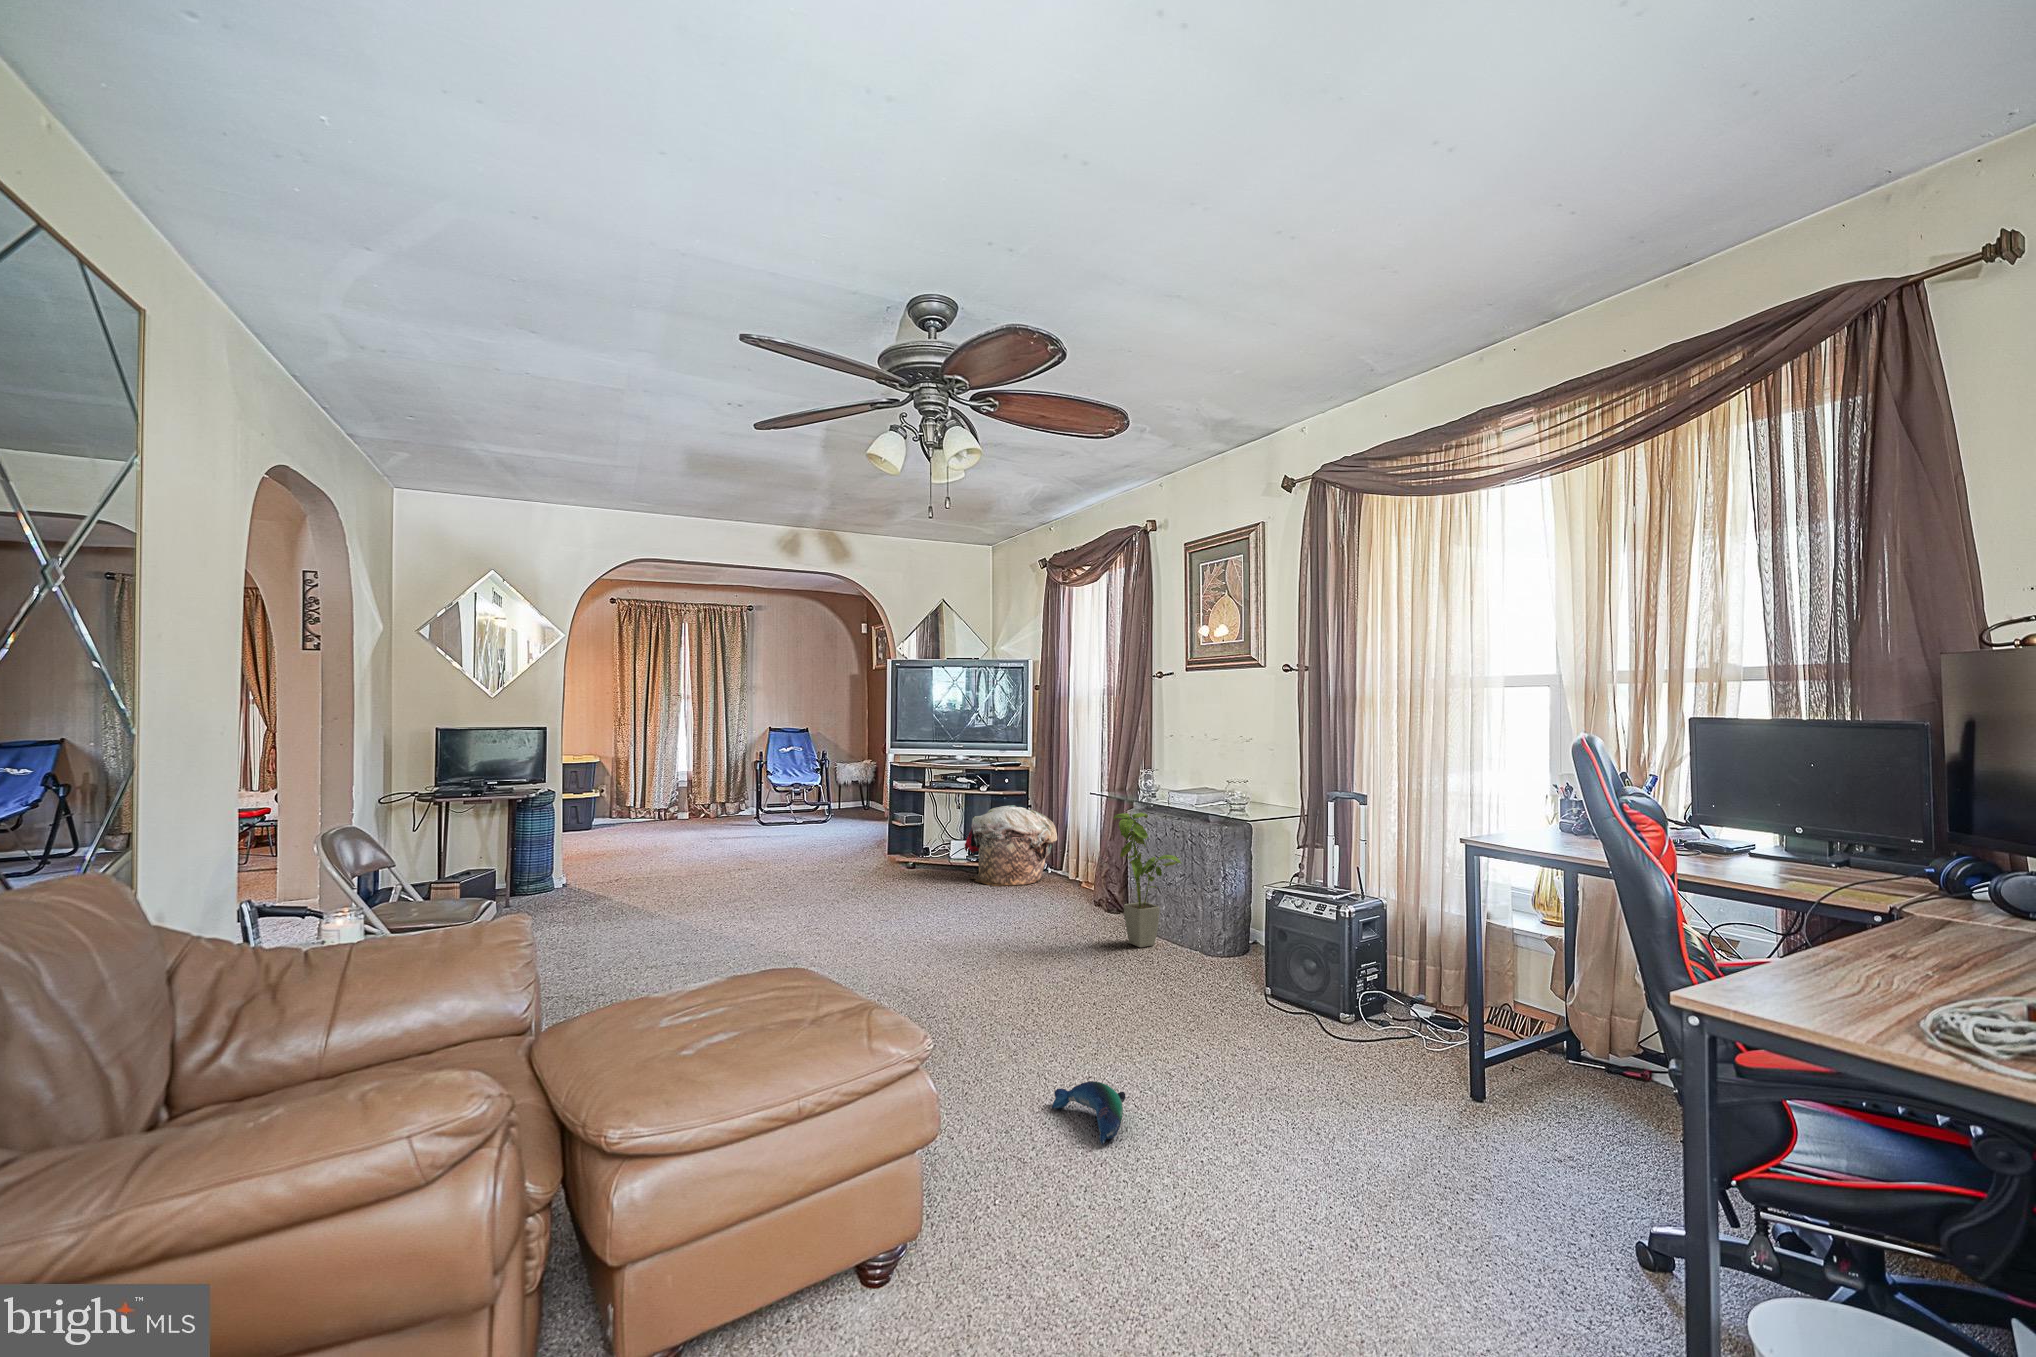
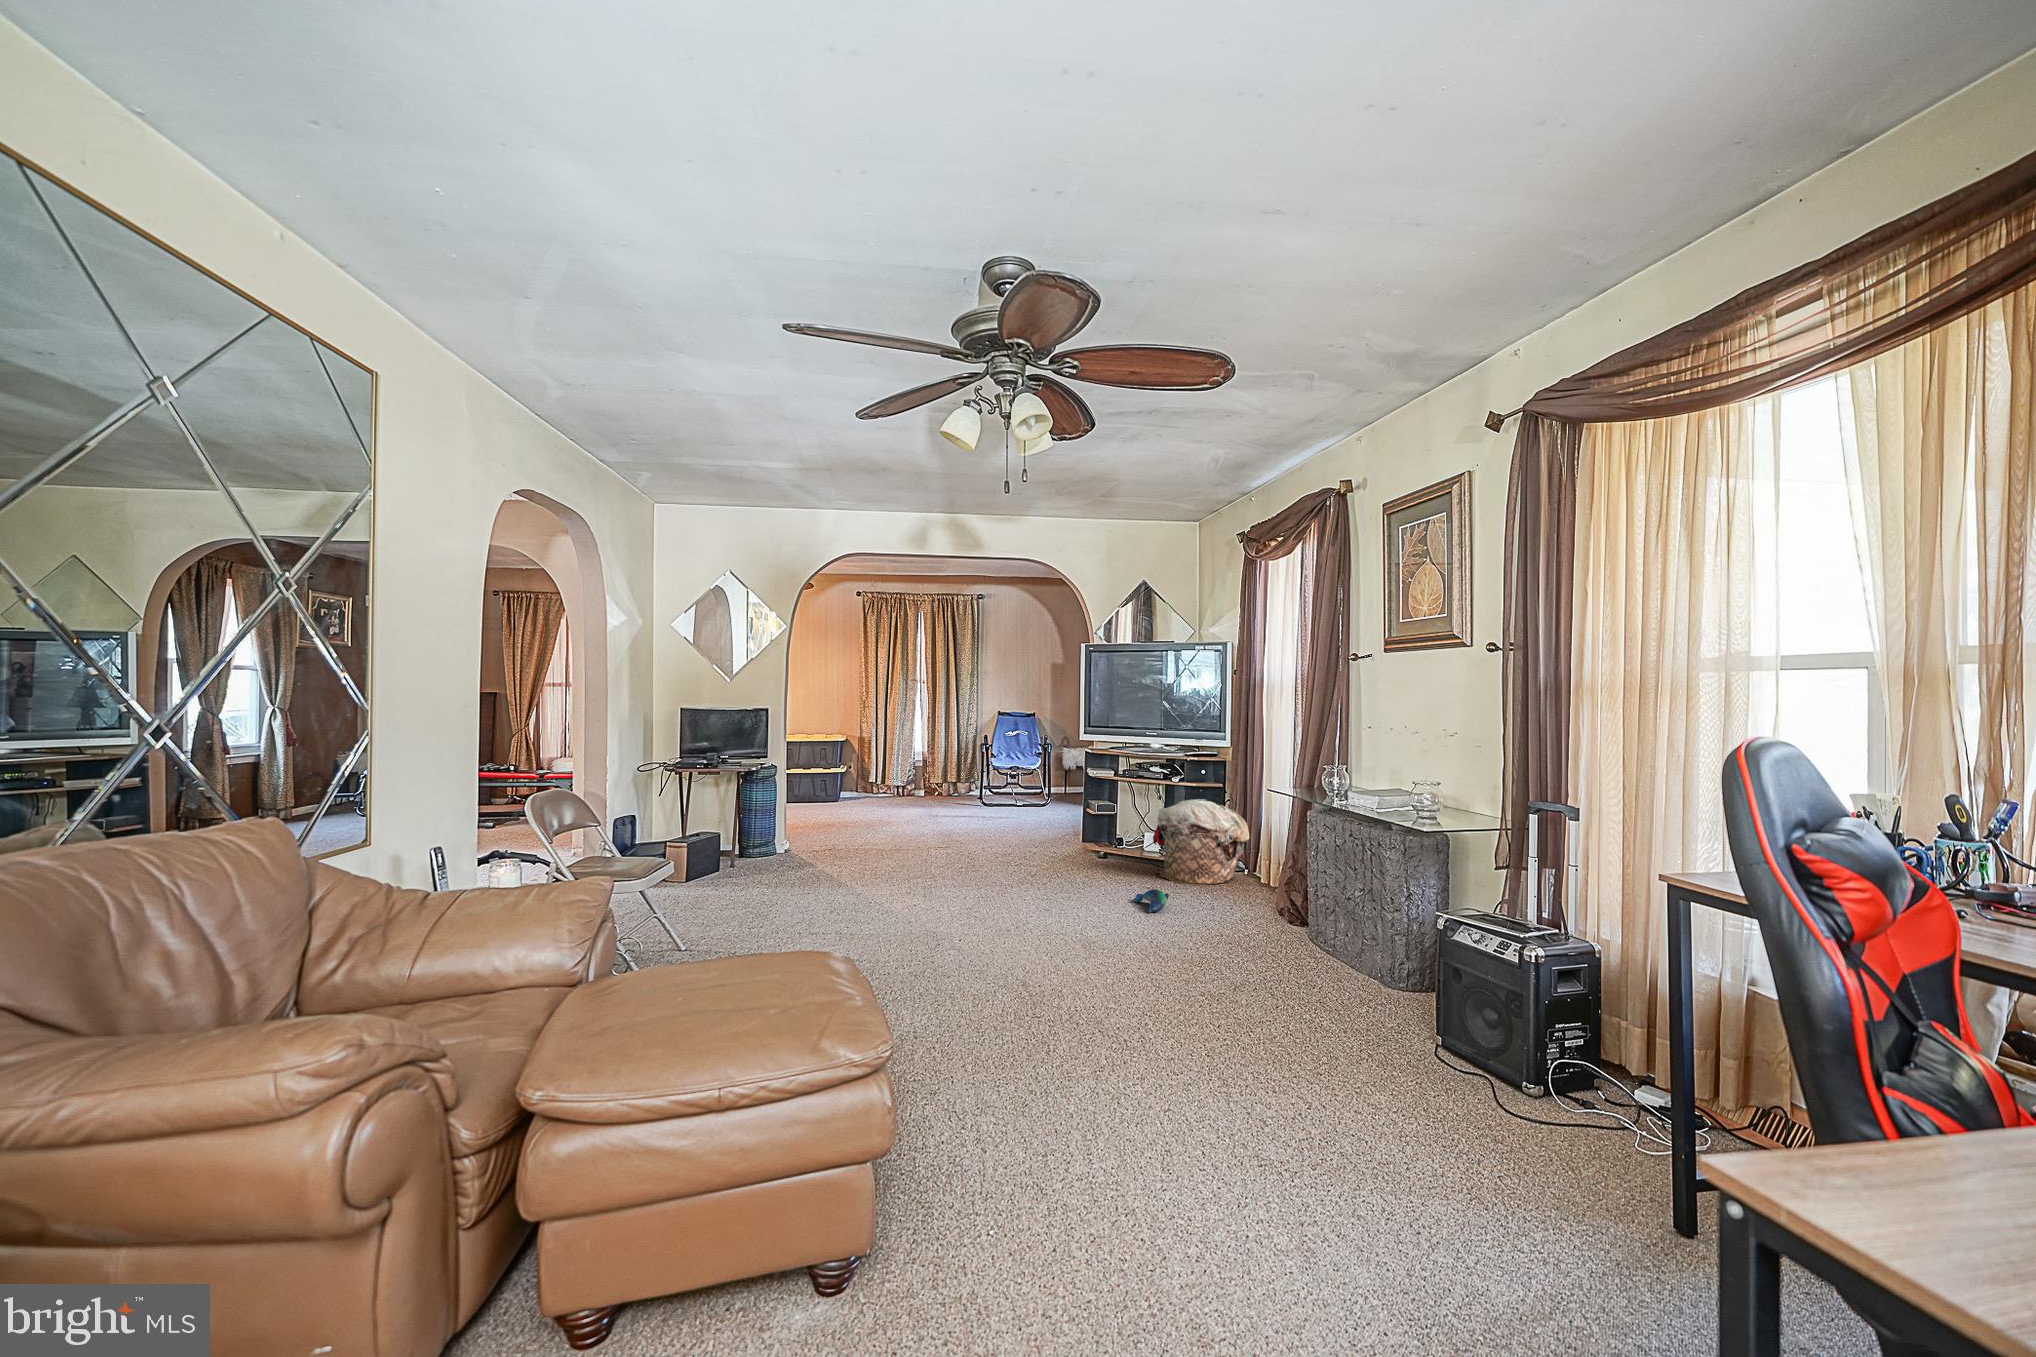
house plant: present [1113,813,1181,947] -> none [1278,813,1357,965]
plush toy: present [1052,1081,1125,1144] -> present [1133,889,1169,913]

